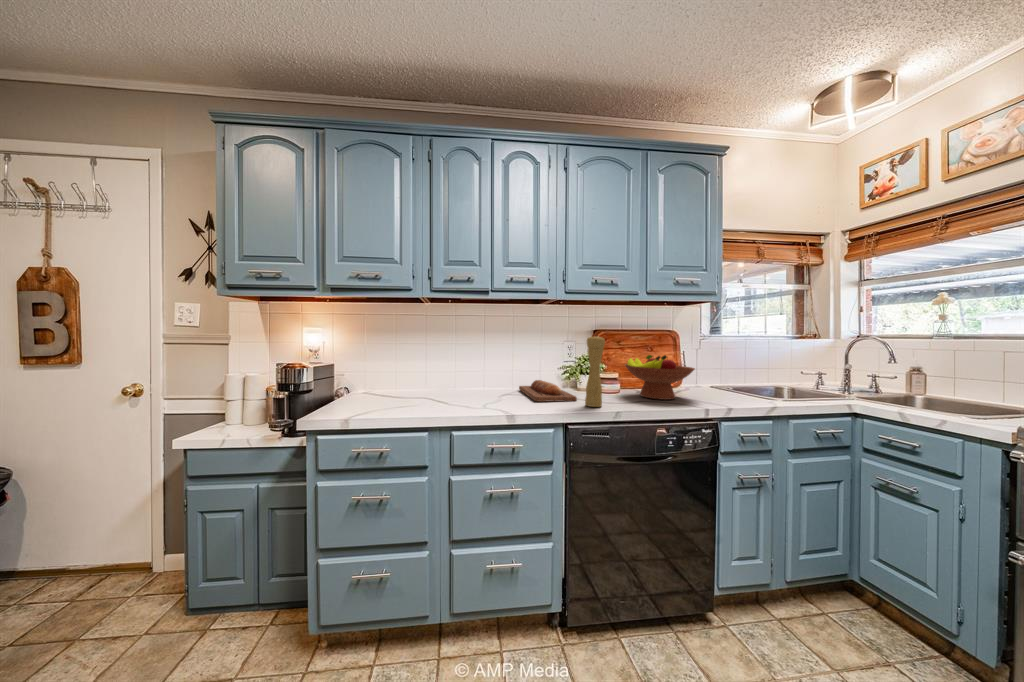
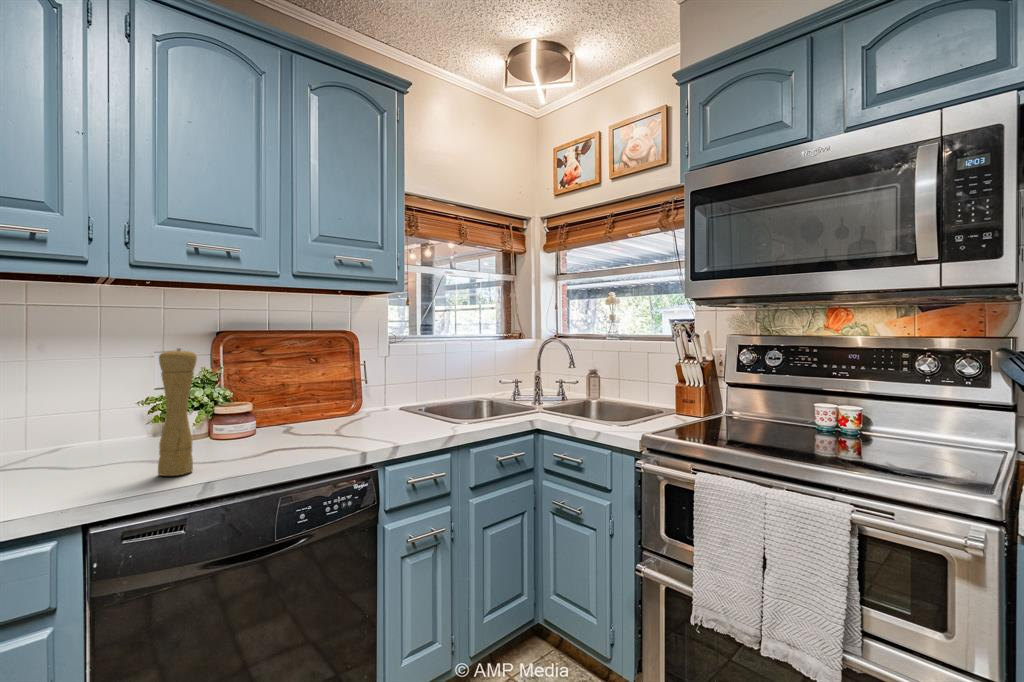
fruit bowl: present [625,355,695,400] -> none [253,374,362,443]
bread loaf: present [519,380,577,402] -> none [27,433,149,482]

